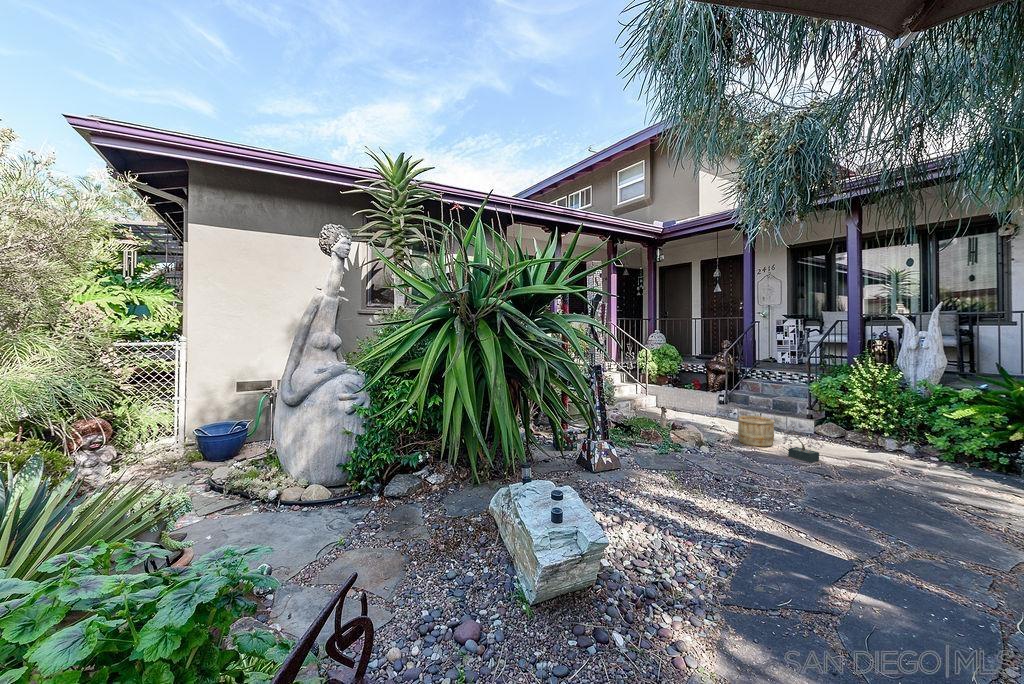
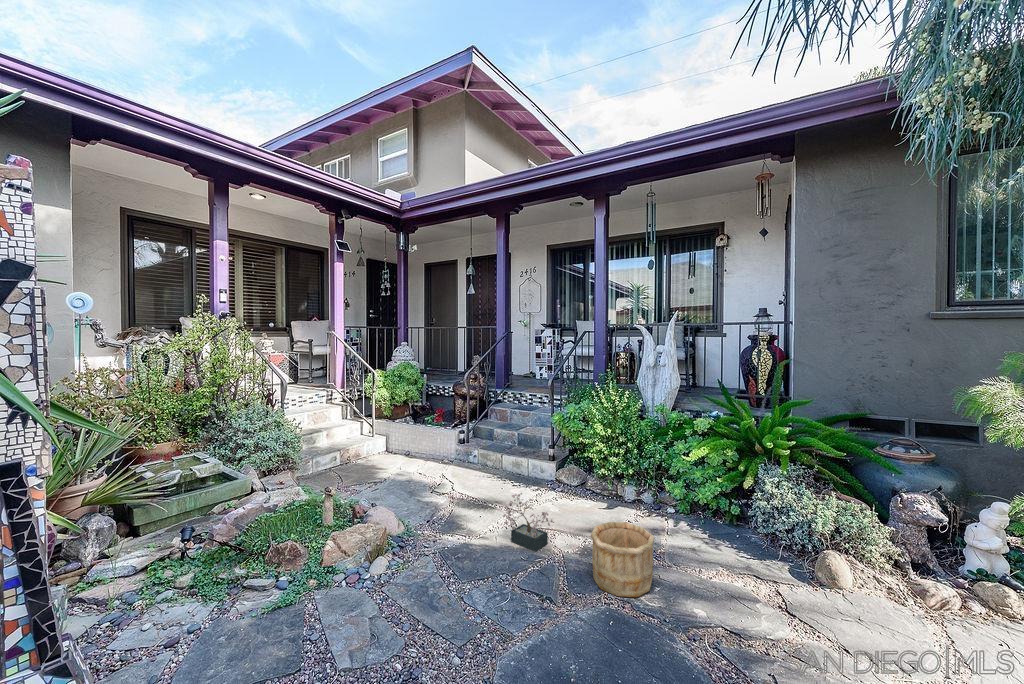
wooden bucket: present [737,416,775,447] -> present [590,522,655,597]

